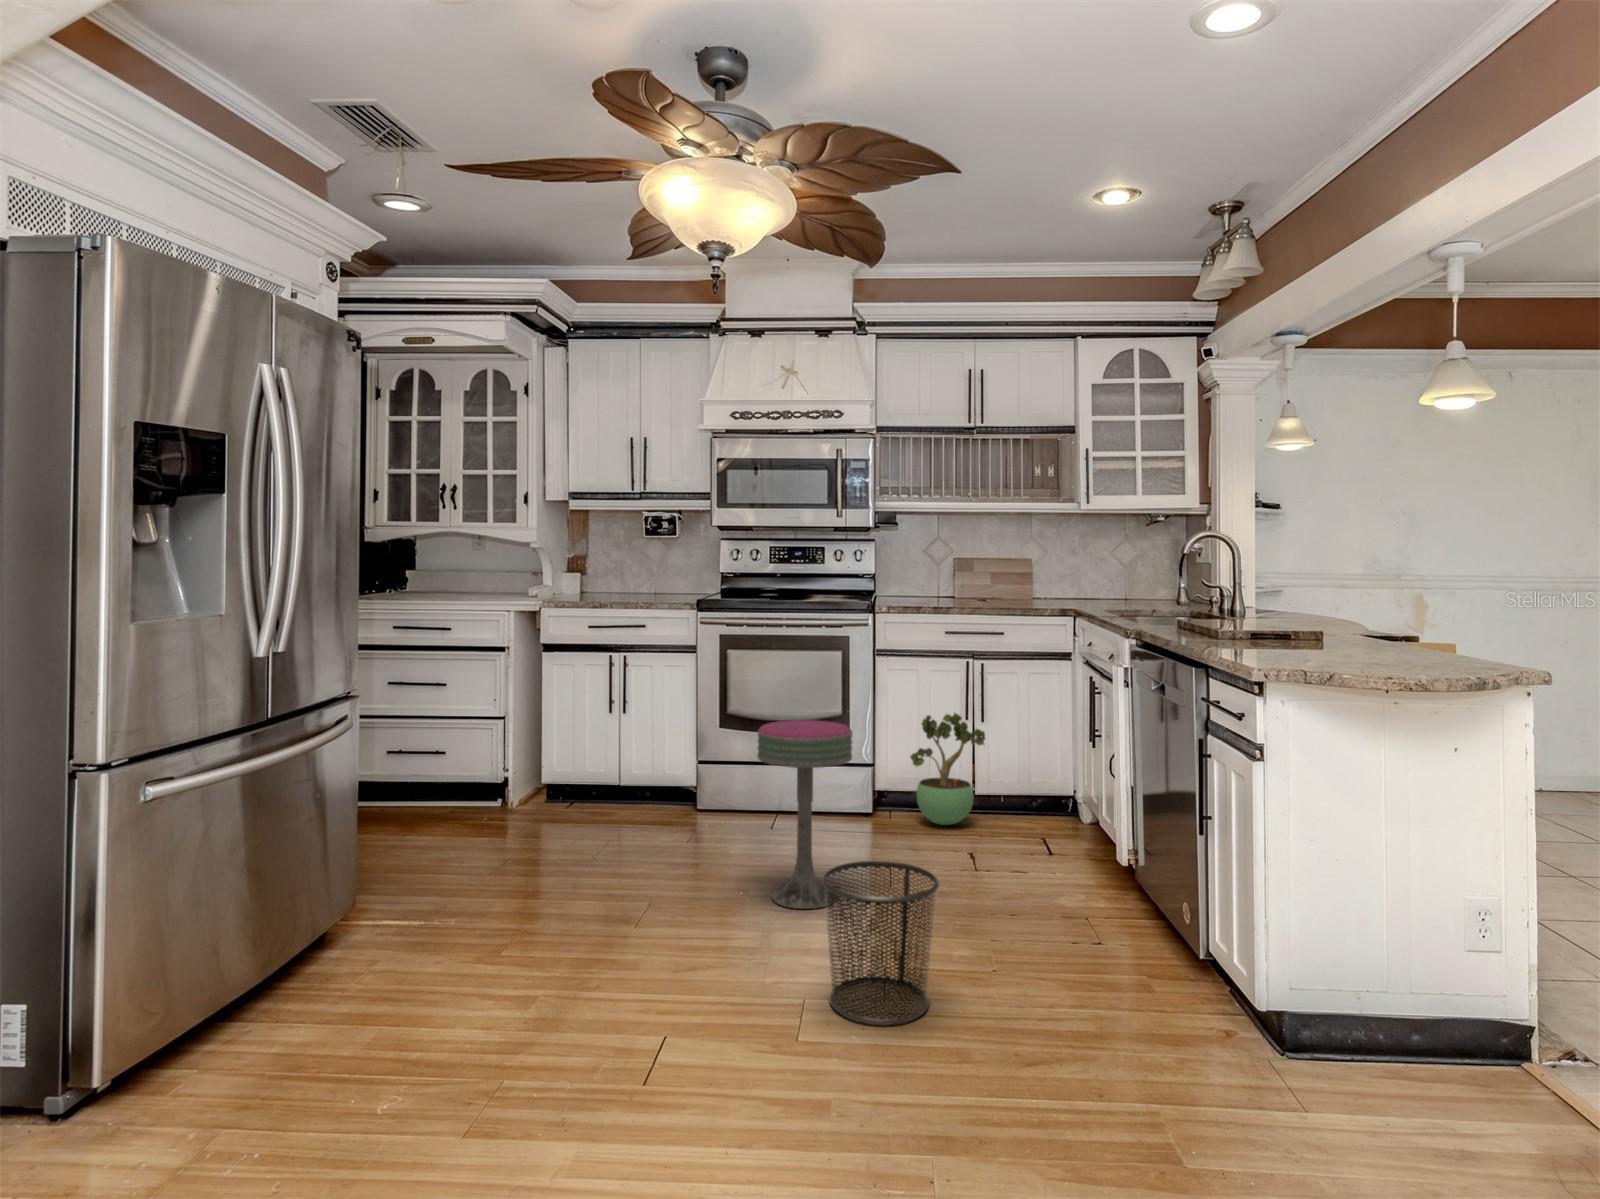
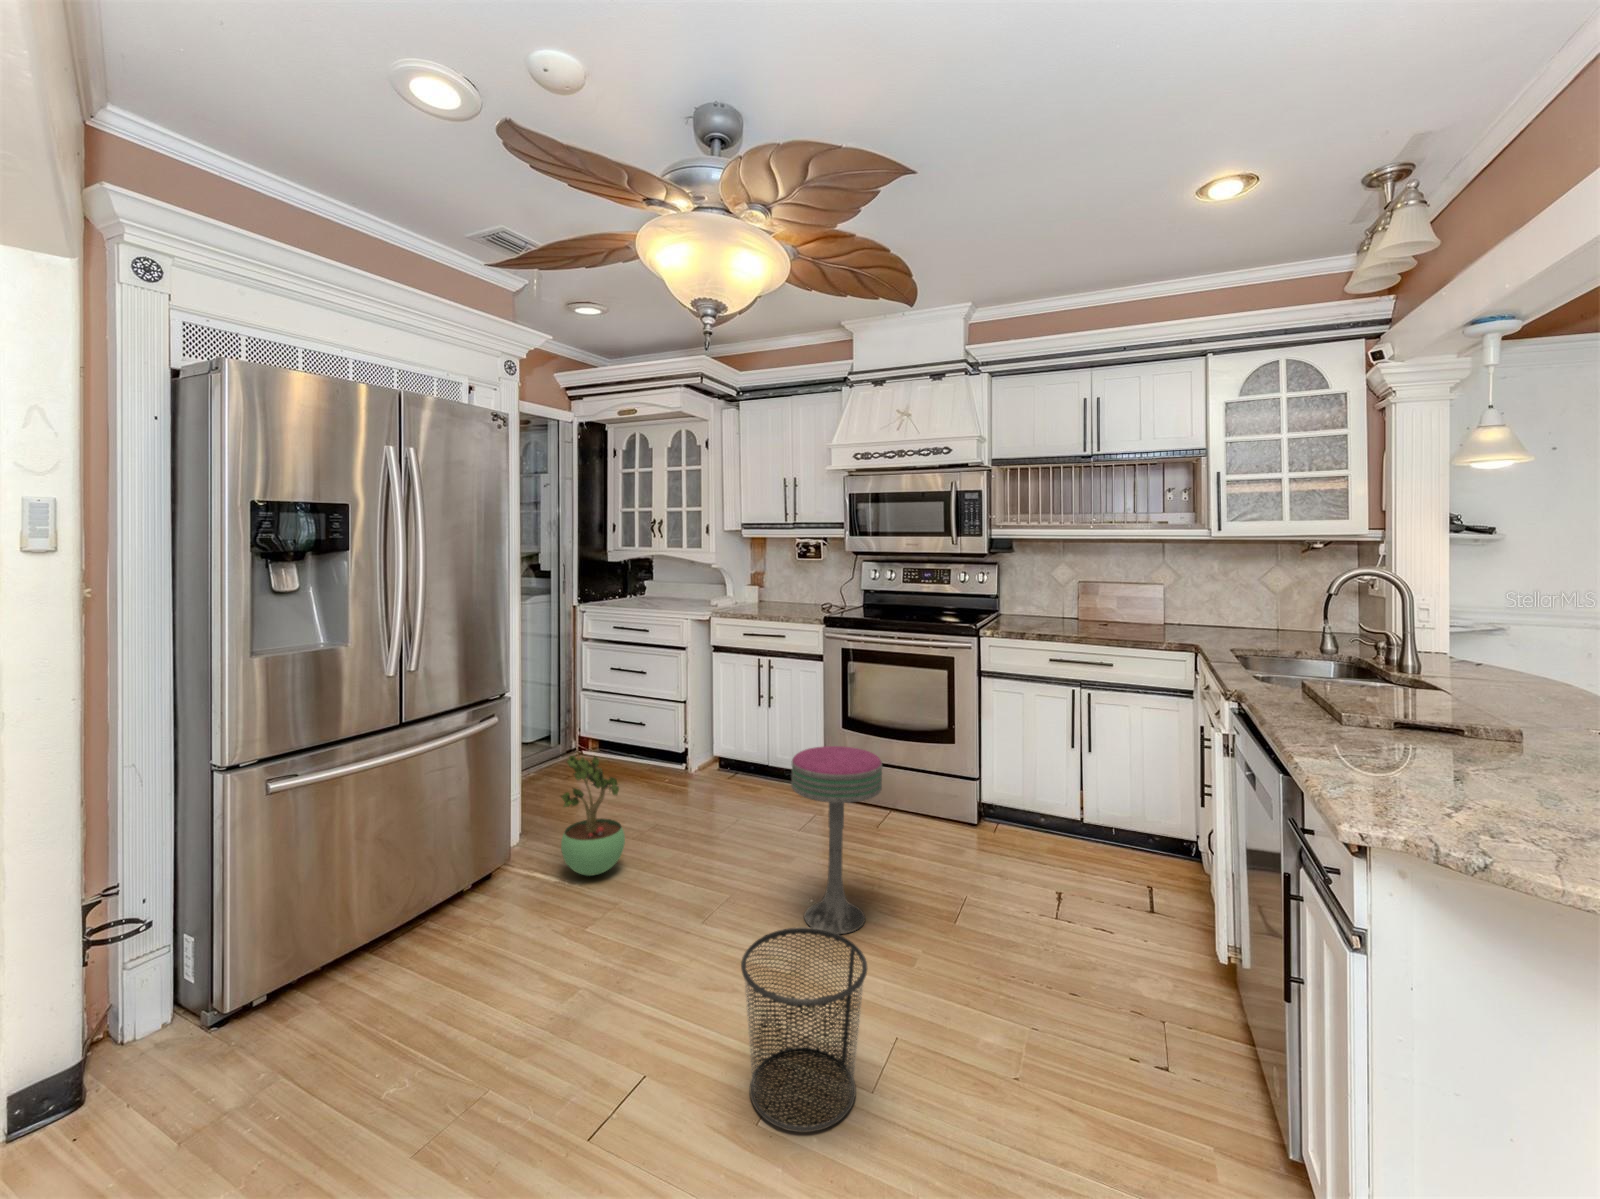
potted plant: present [910,713,985,825] -> present [561,756,625,876]

